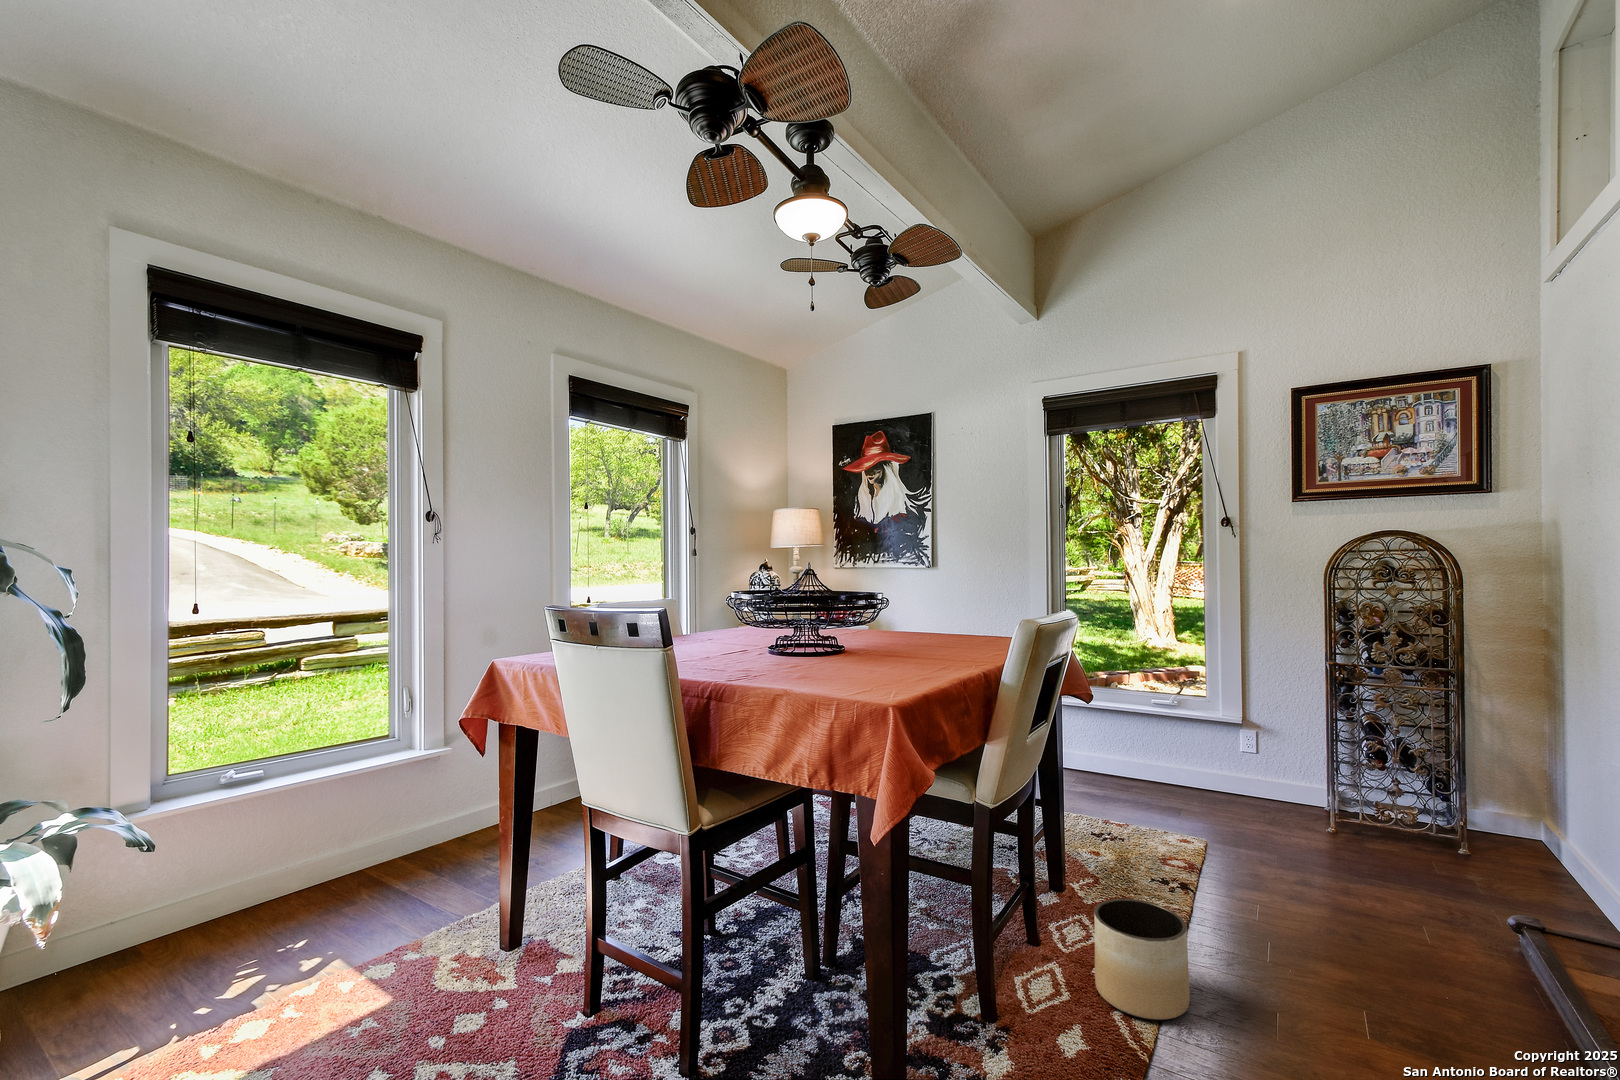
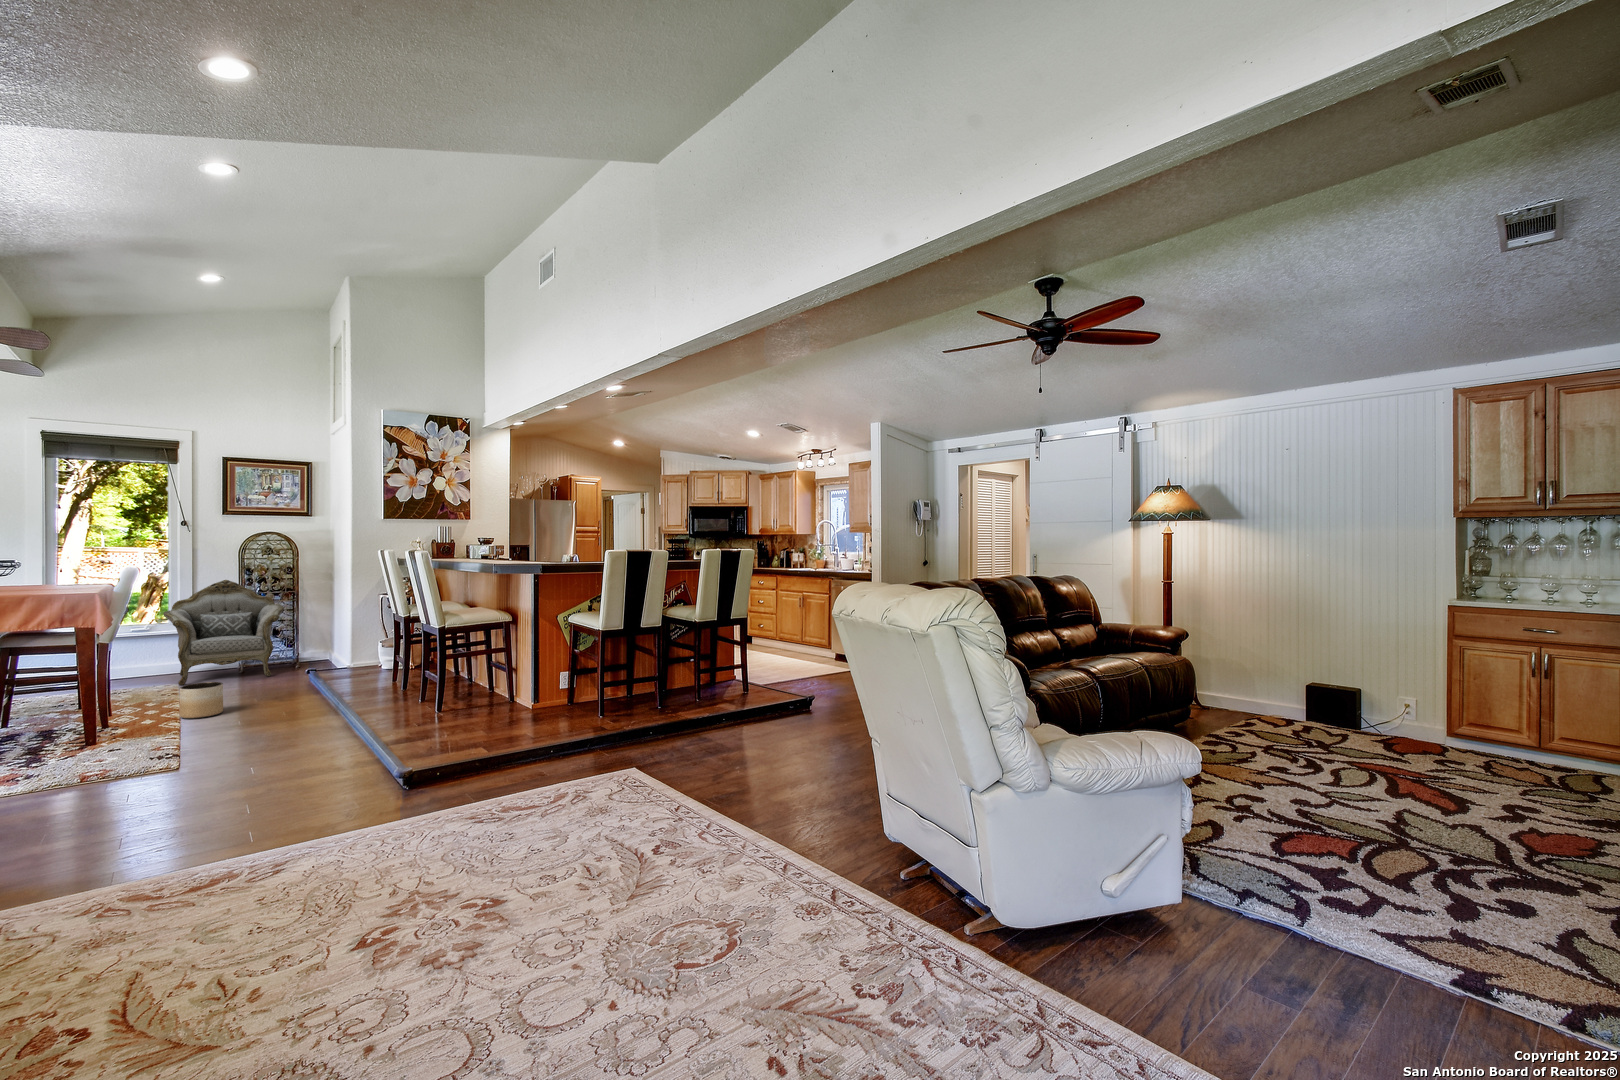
armchair: none [1183,631,1417,877] -> present [163,580,284,686]

